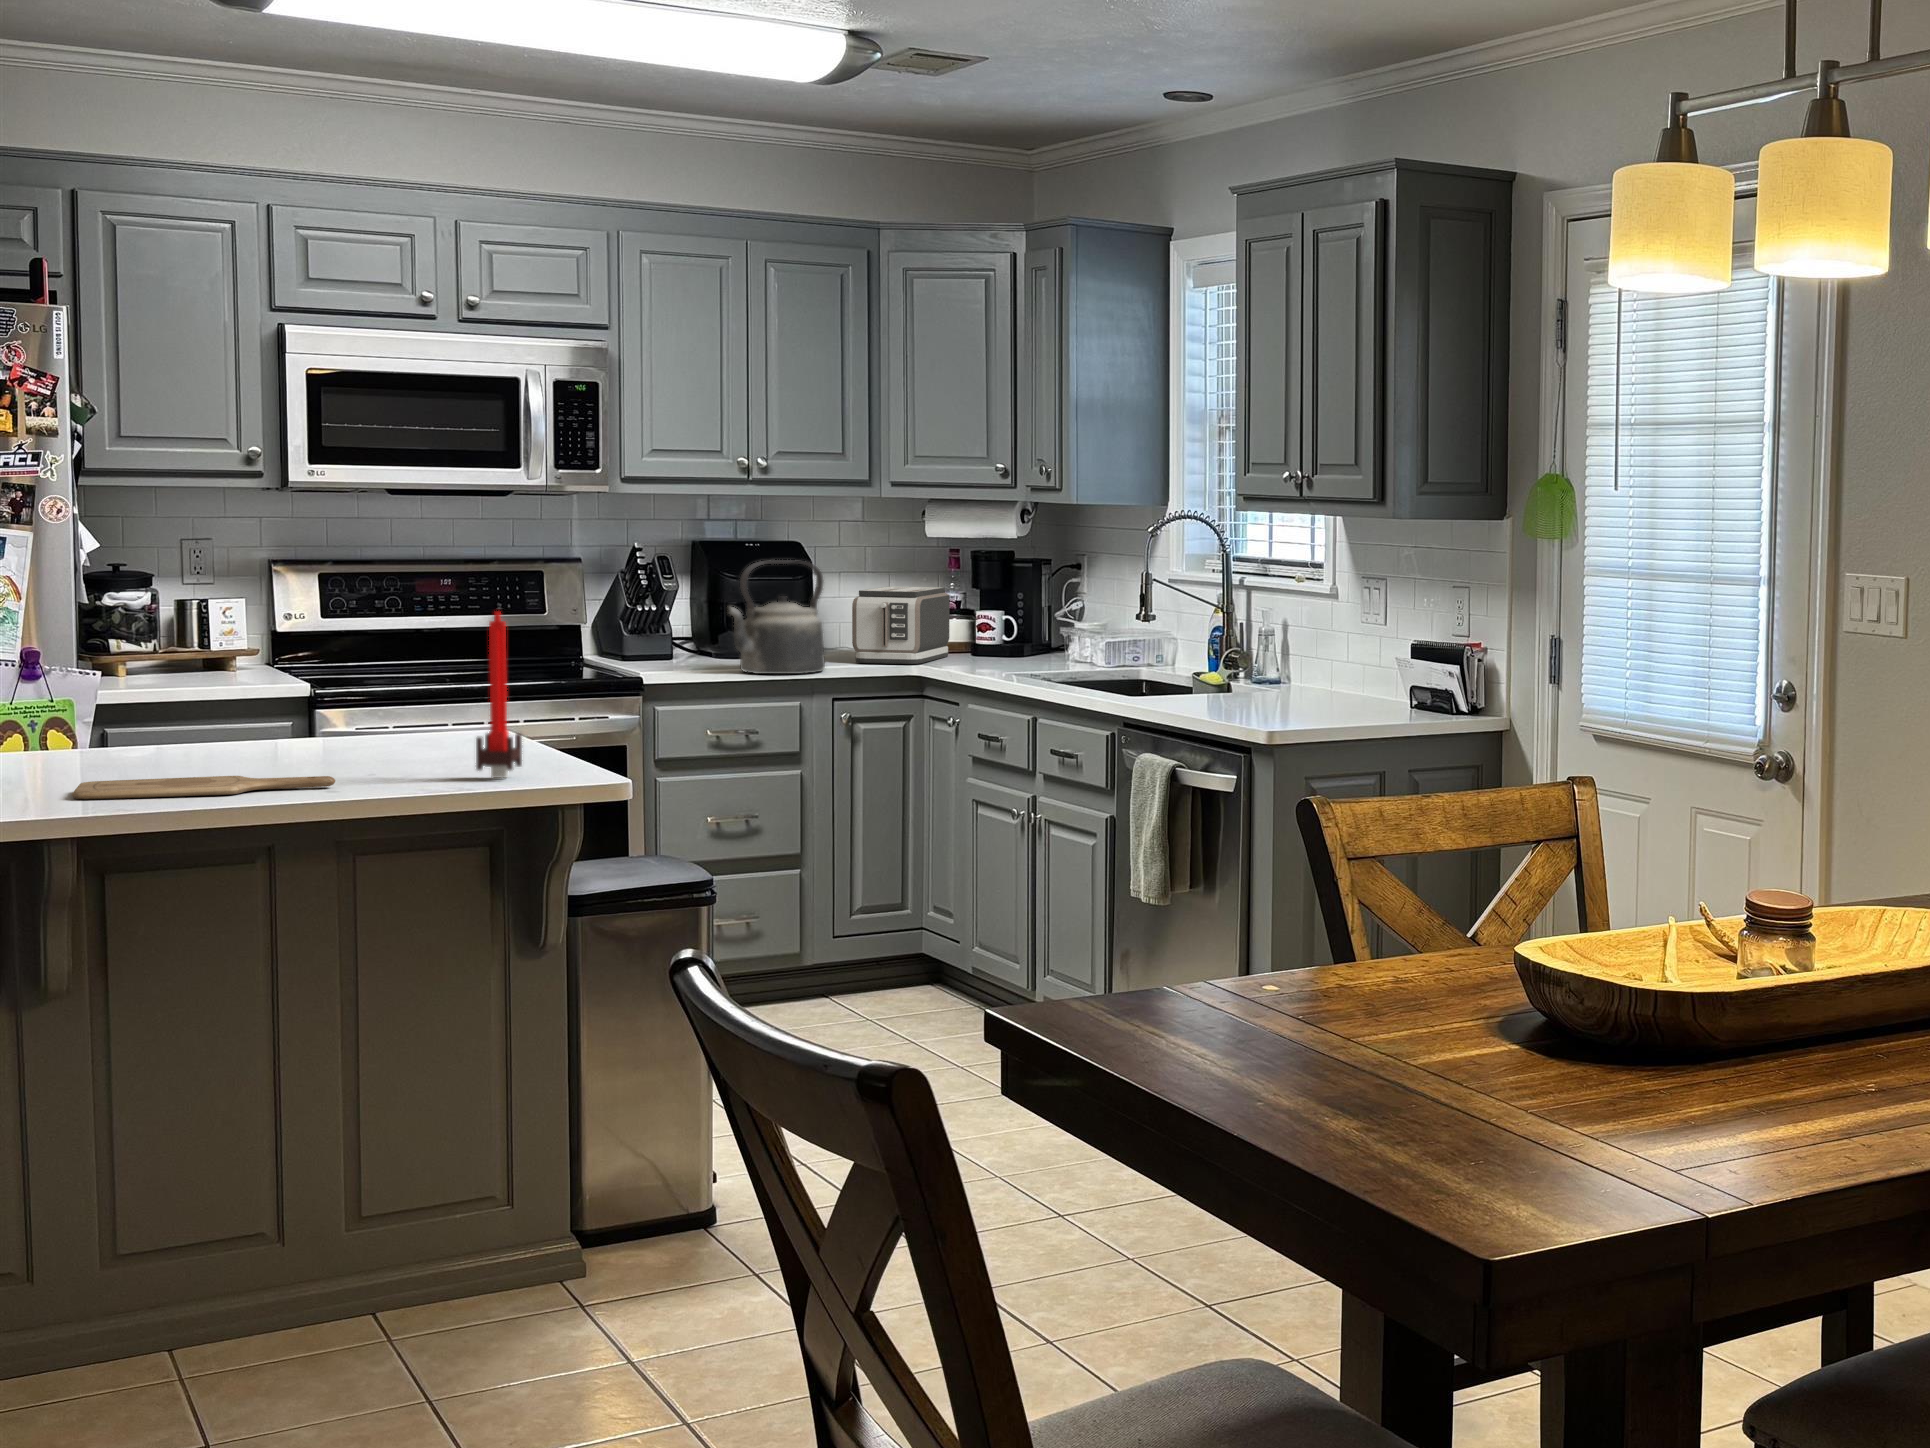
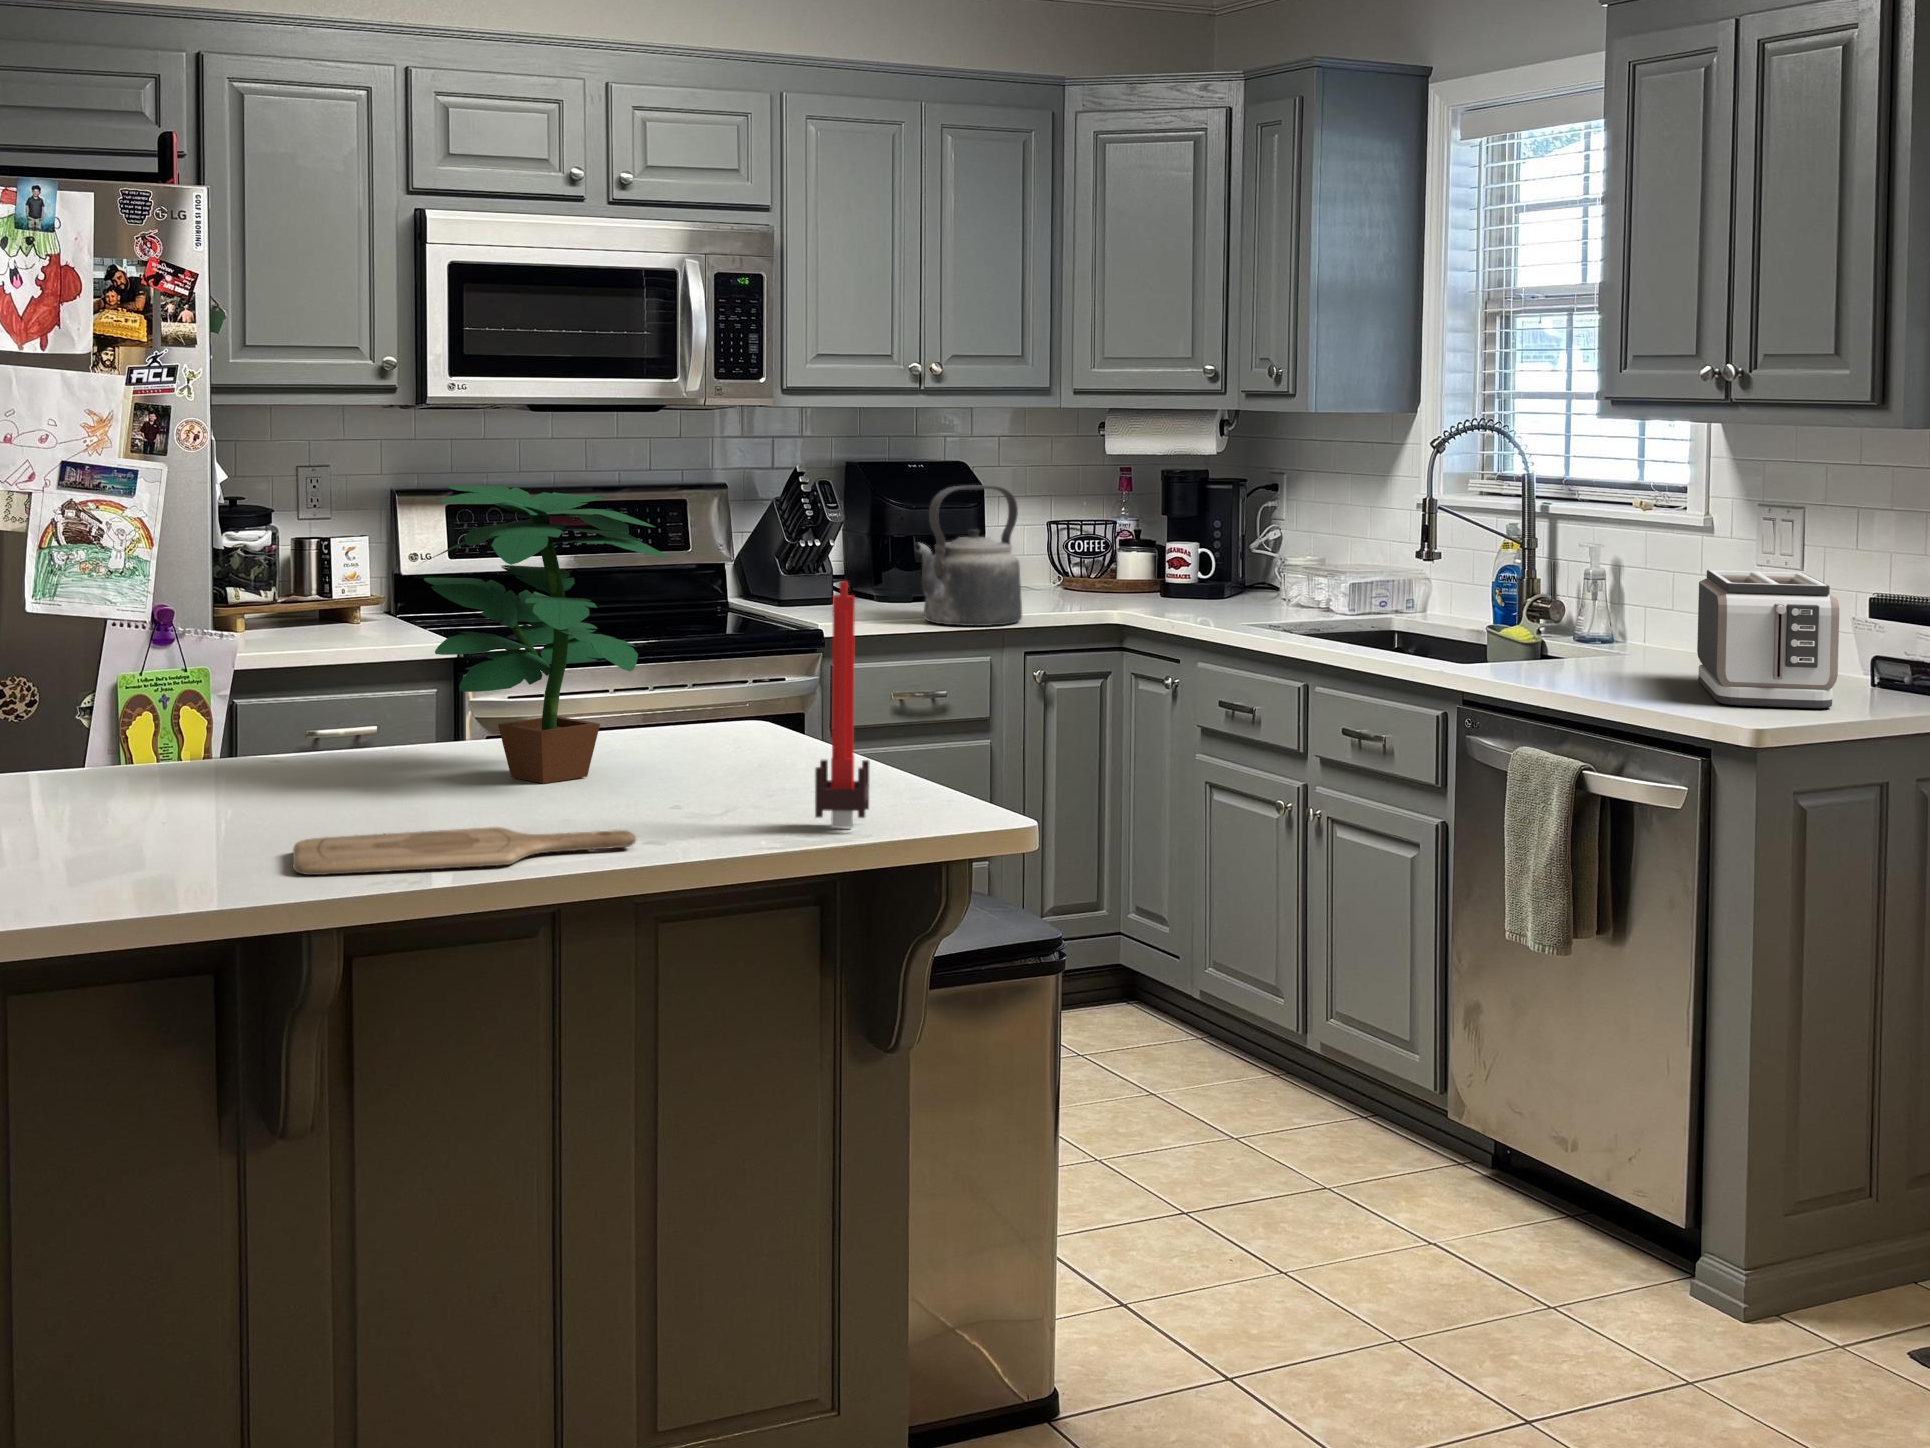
potted plant: none [201,548,397,761] -> present [424,485,668,784]
toaster: present [852,586,950,664] -> present [1697,570,1839,708]

